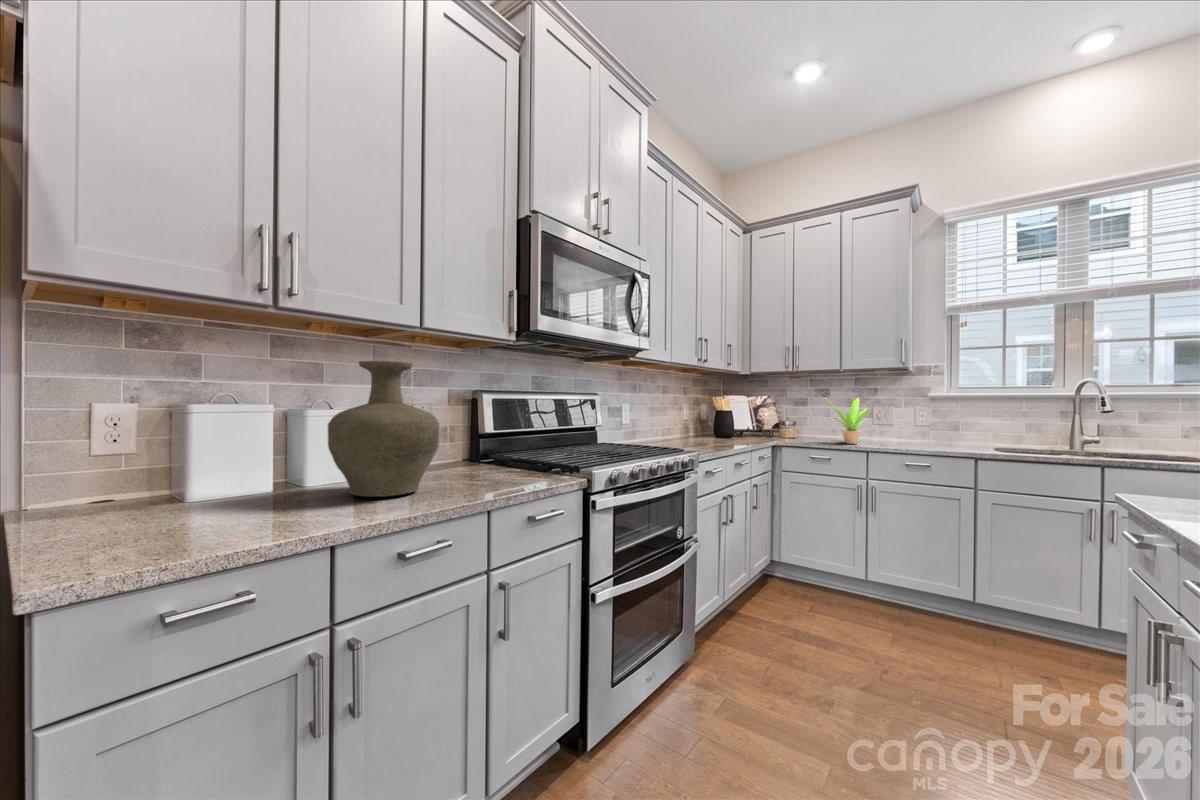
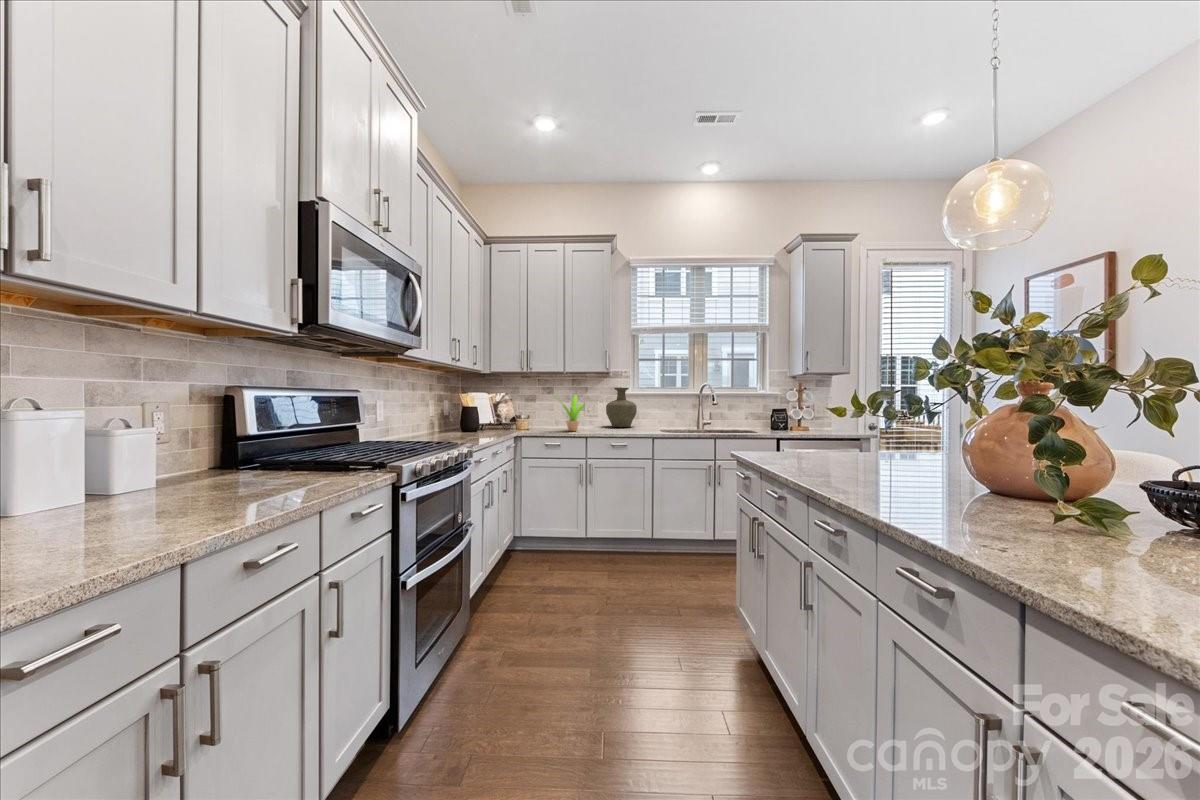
vase: present [328,361,439,497] -> present [606,388,637,427]

